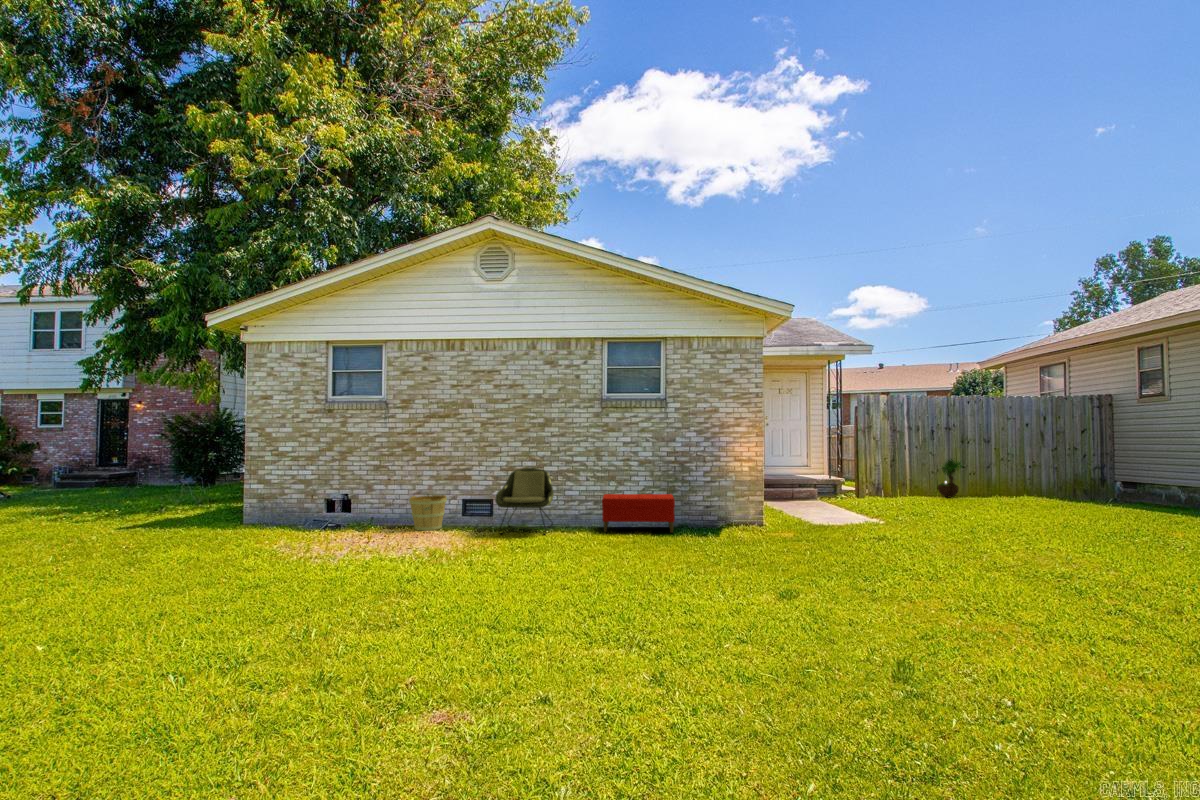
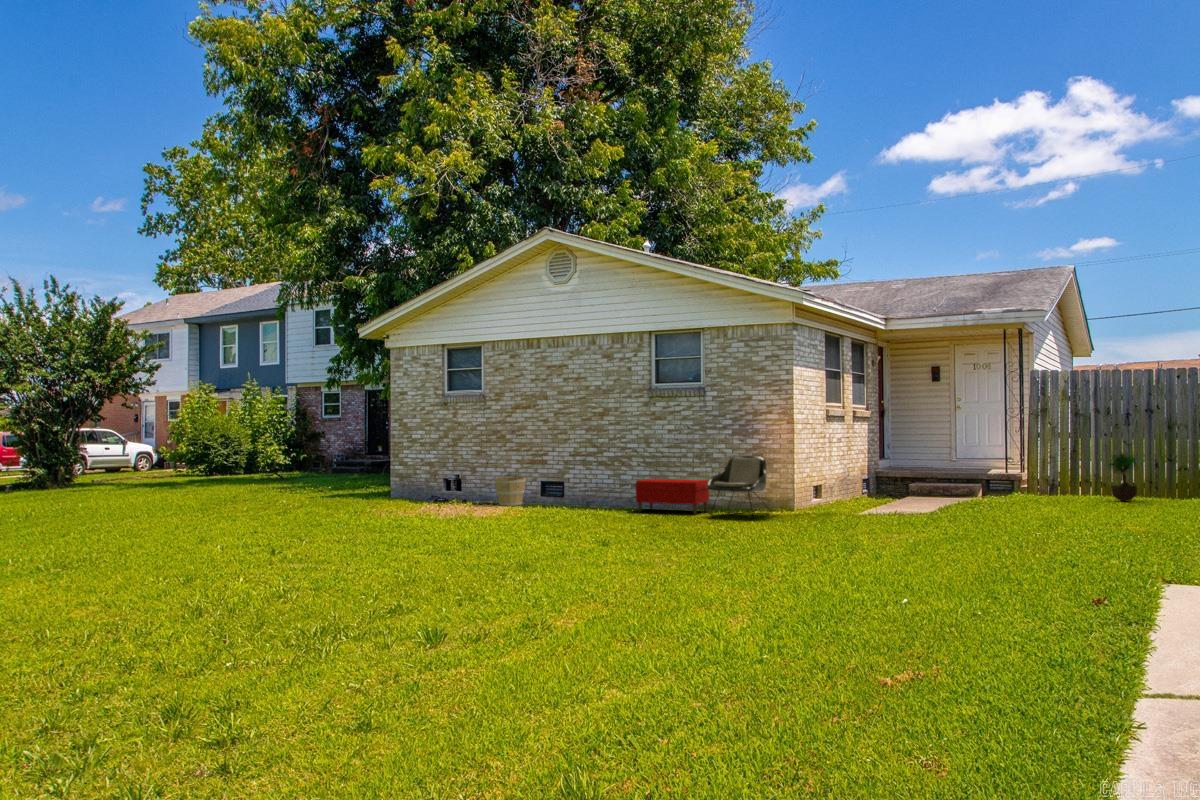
lounge chair: present [495,468,554,535] -> present [707,455,770,519]

